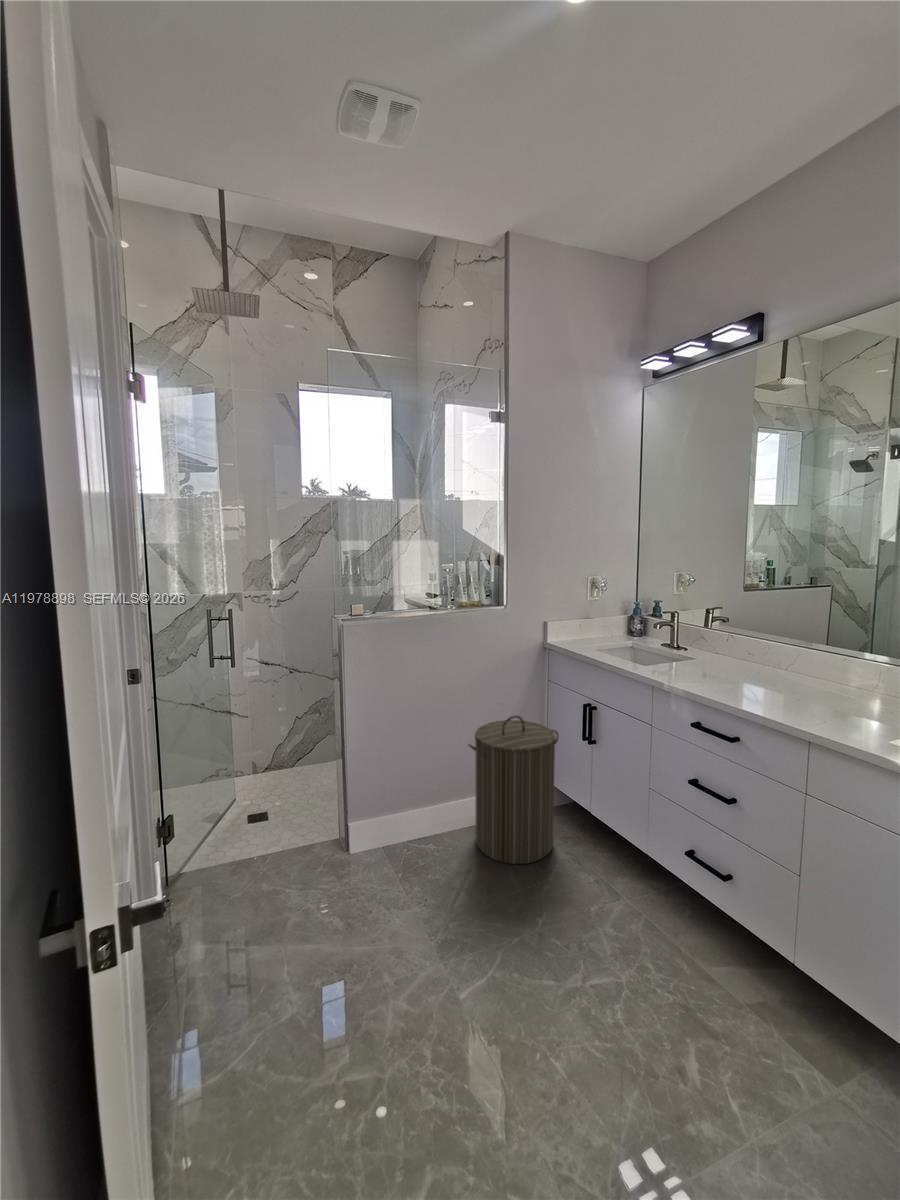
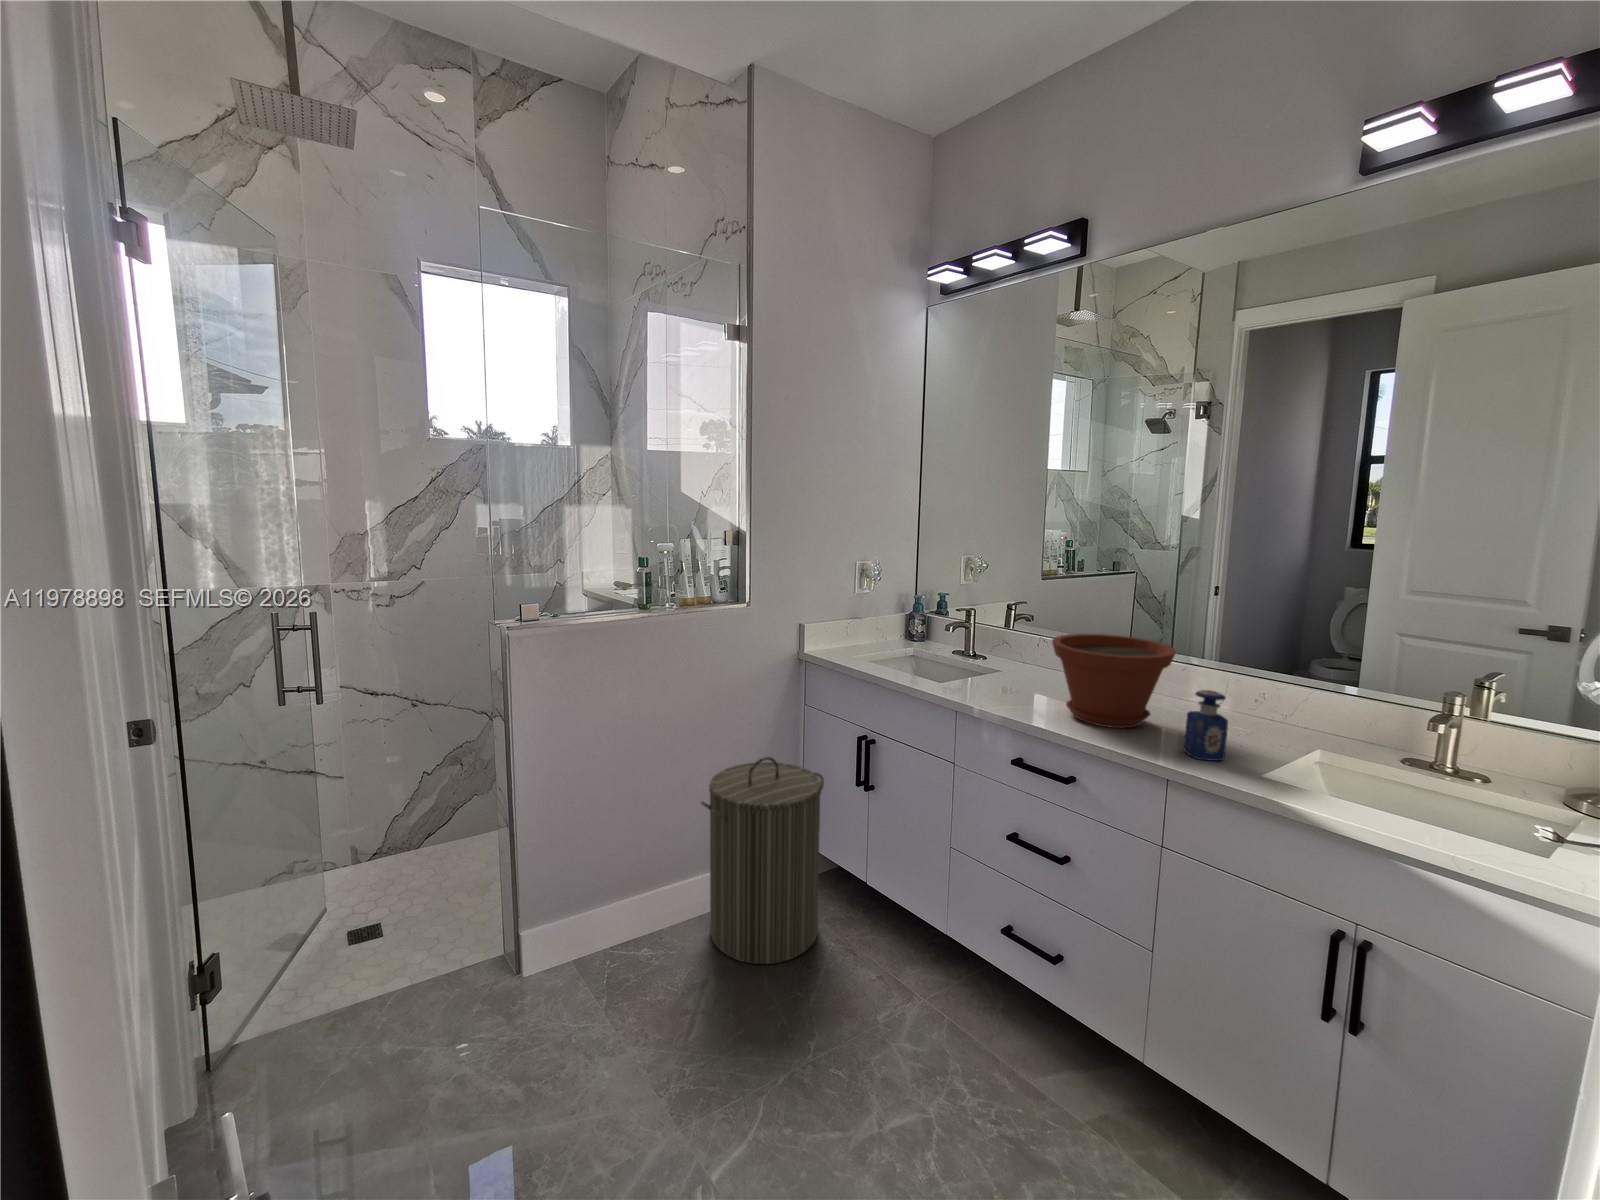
plant pot: none [728,630,832,703] -> present [1052,634,1176,728]
perfume bottle: none [832,674,869,730] -> present [1184,690,1228,761]

